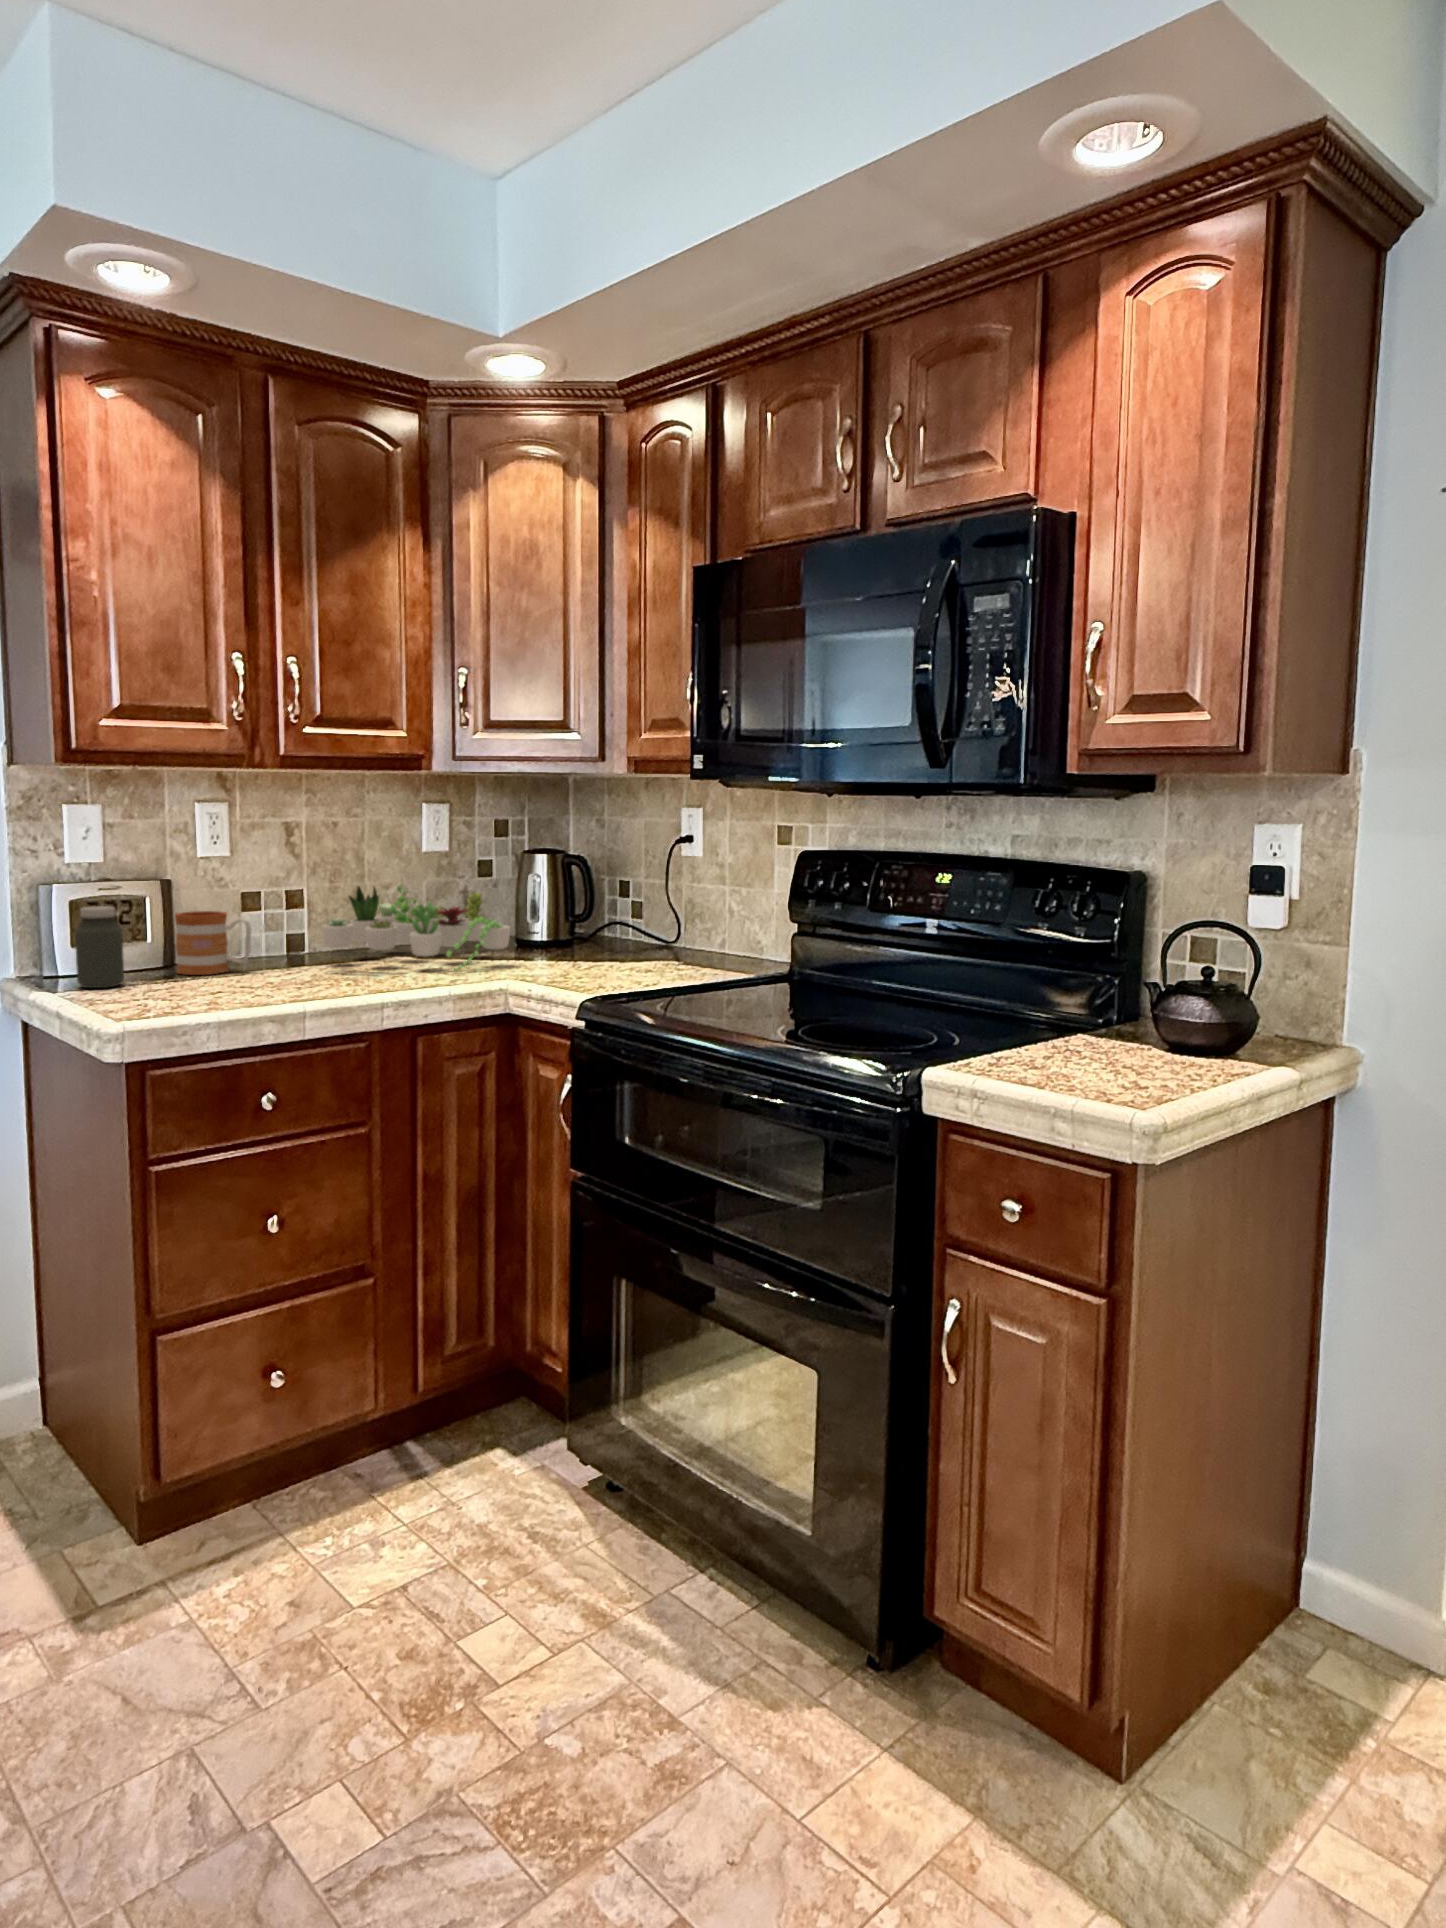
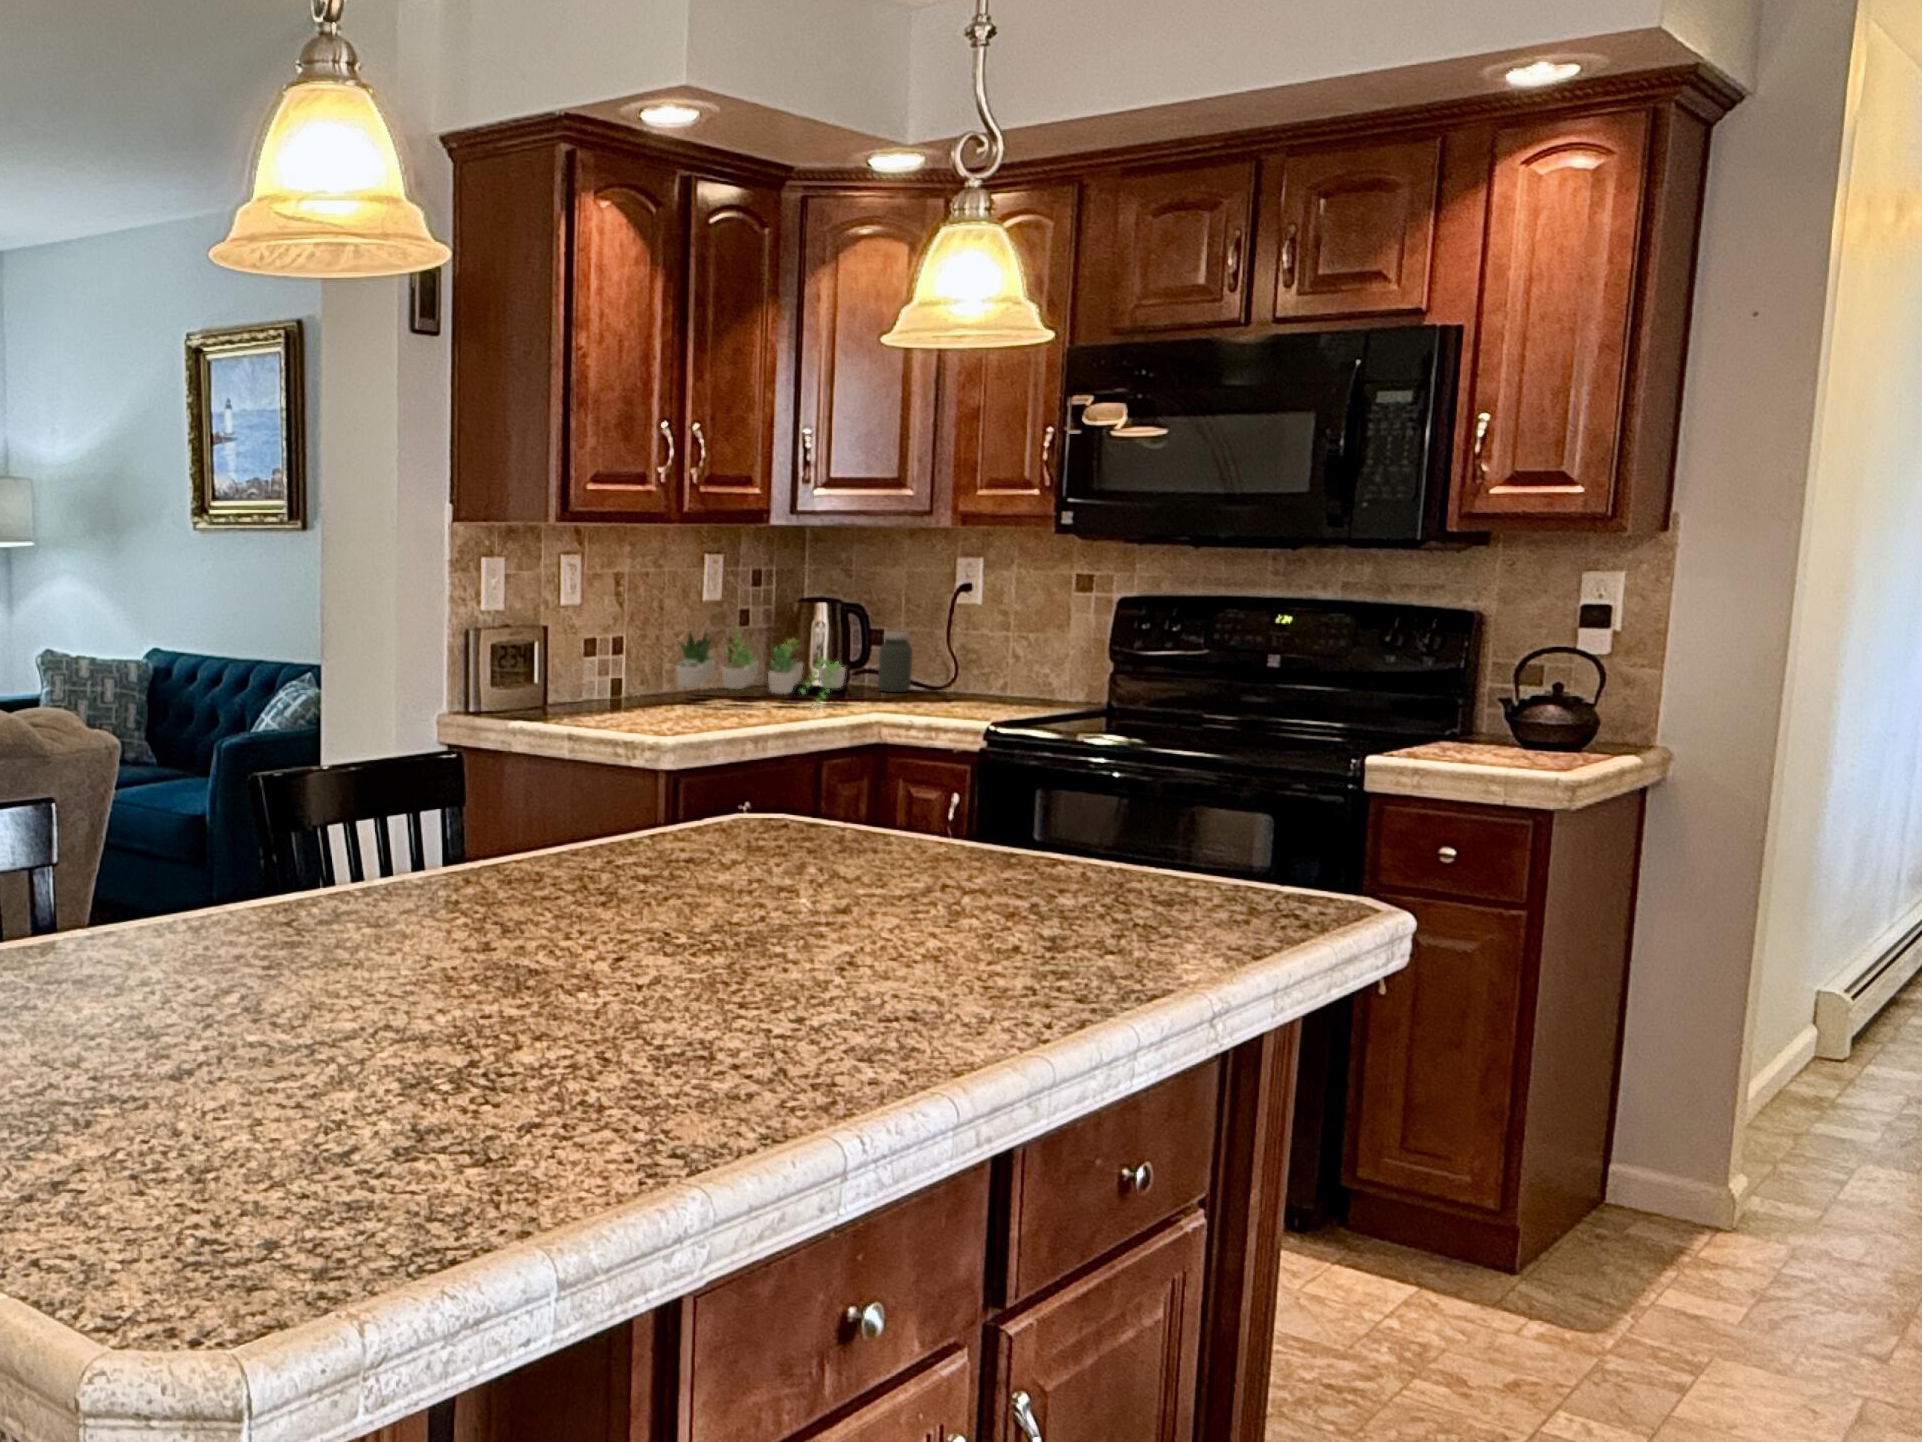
jar: present [75,906,124,988] -> present [878,632,912,692]
mug: present [175,911,251,975] -> none [565,653,634,710]

